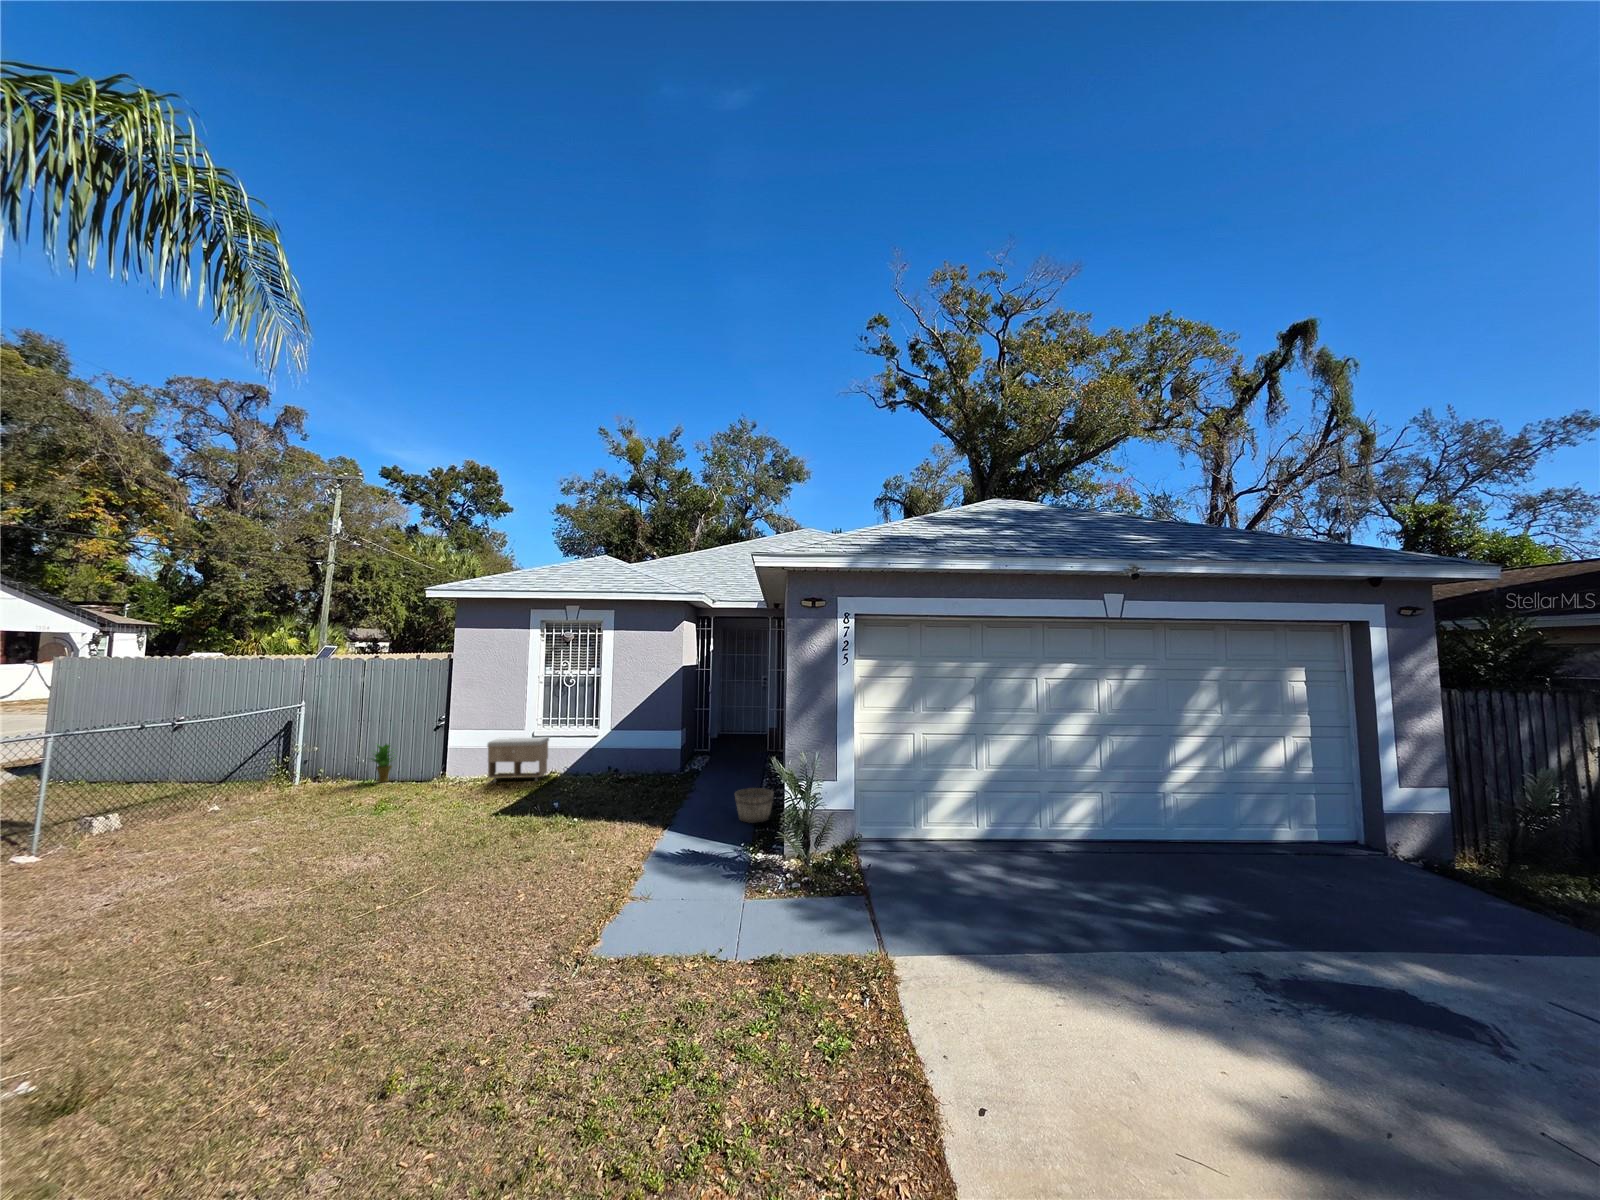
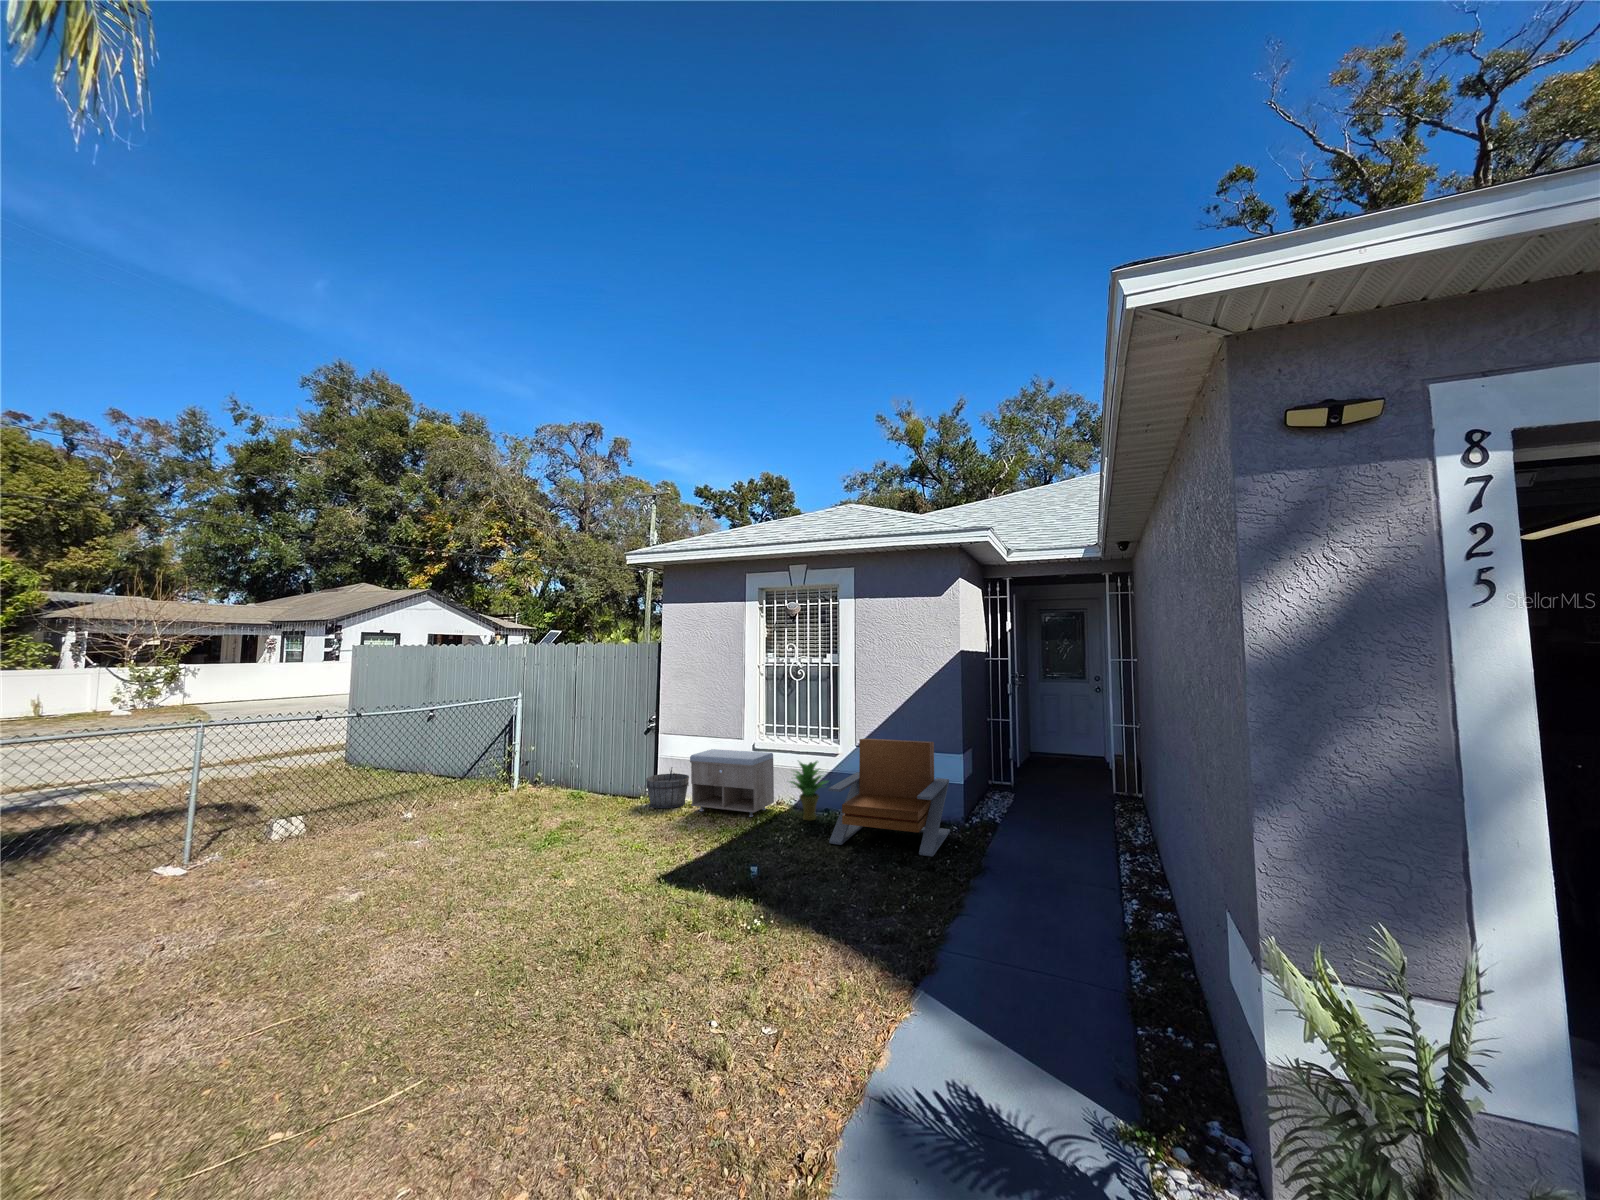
lounge chair: none [599,722,672,787] -> present [828,738,950,856]
potted plant: present [371,744,396,783] -> present [790,761,828,820]
wooden bucket: present [735,788,774,823] -> present [646,768,689,808]

